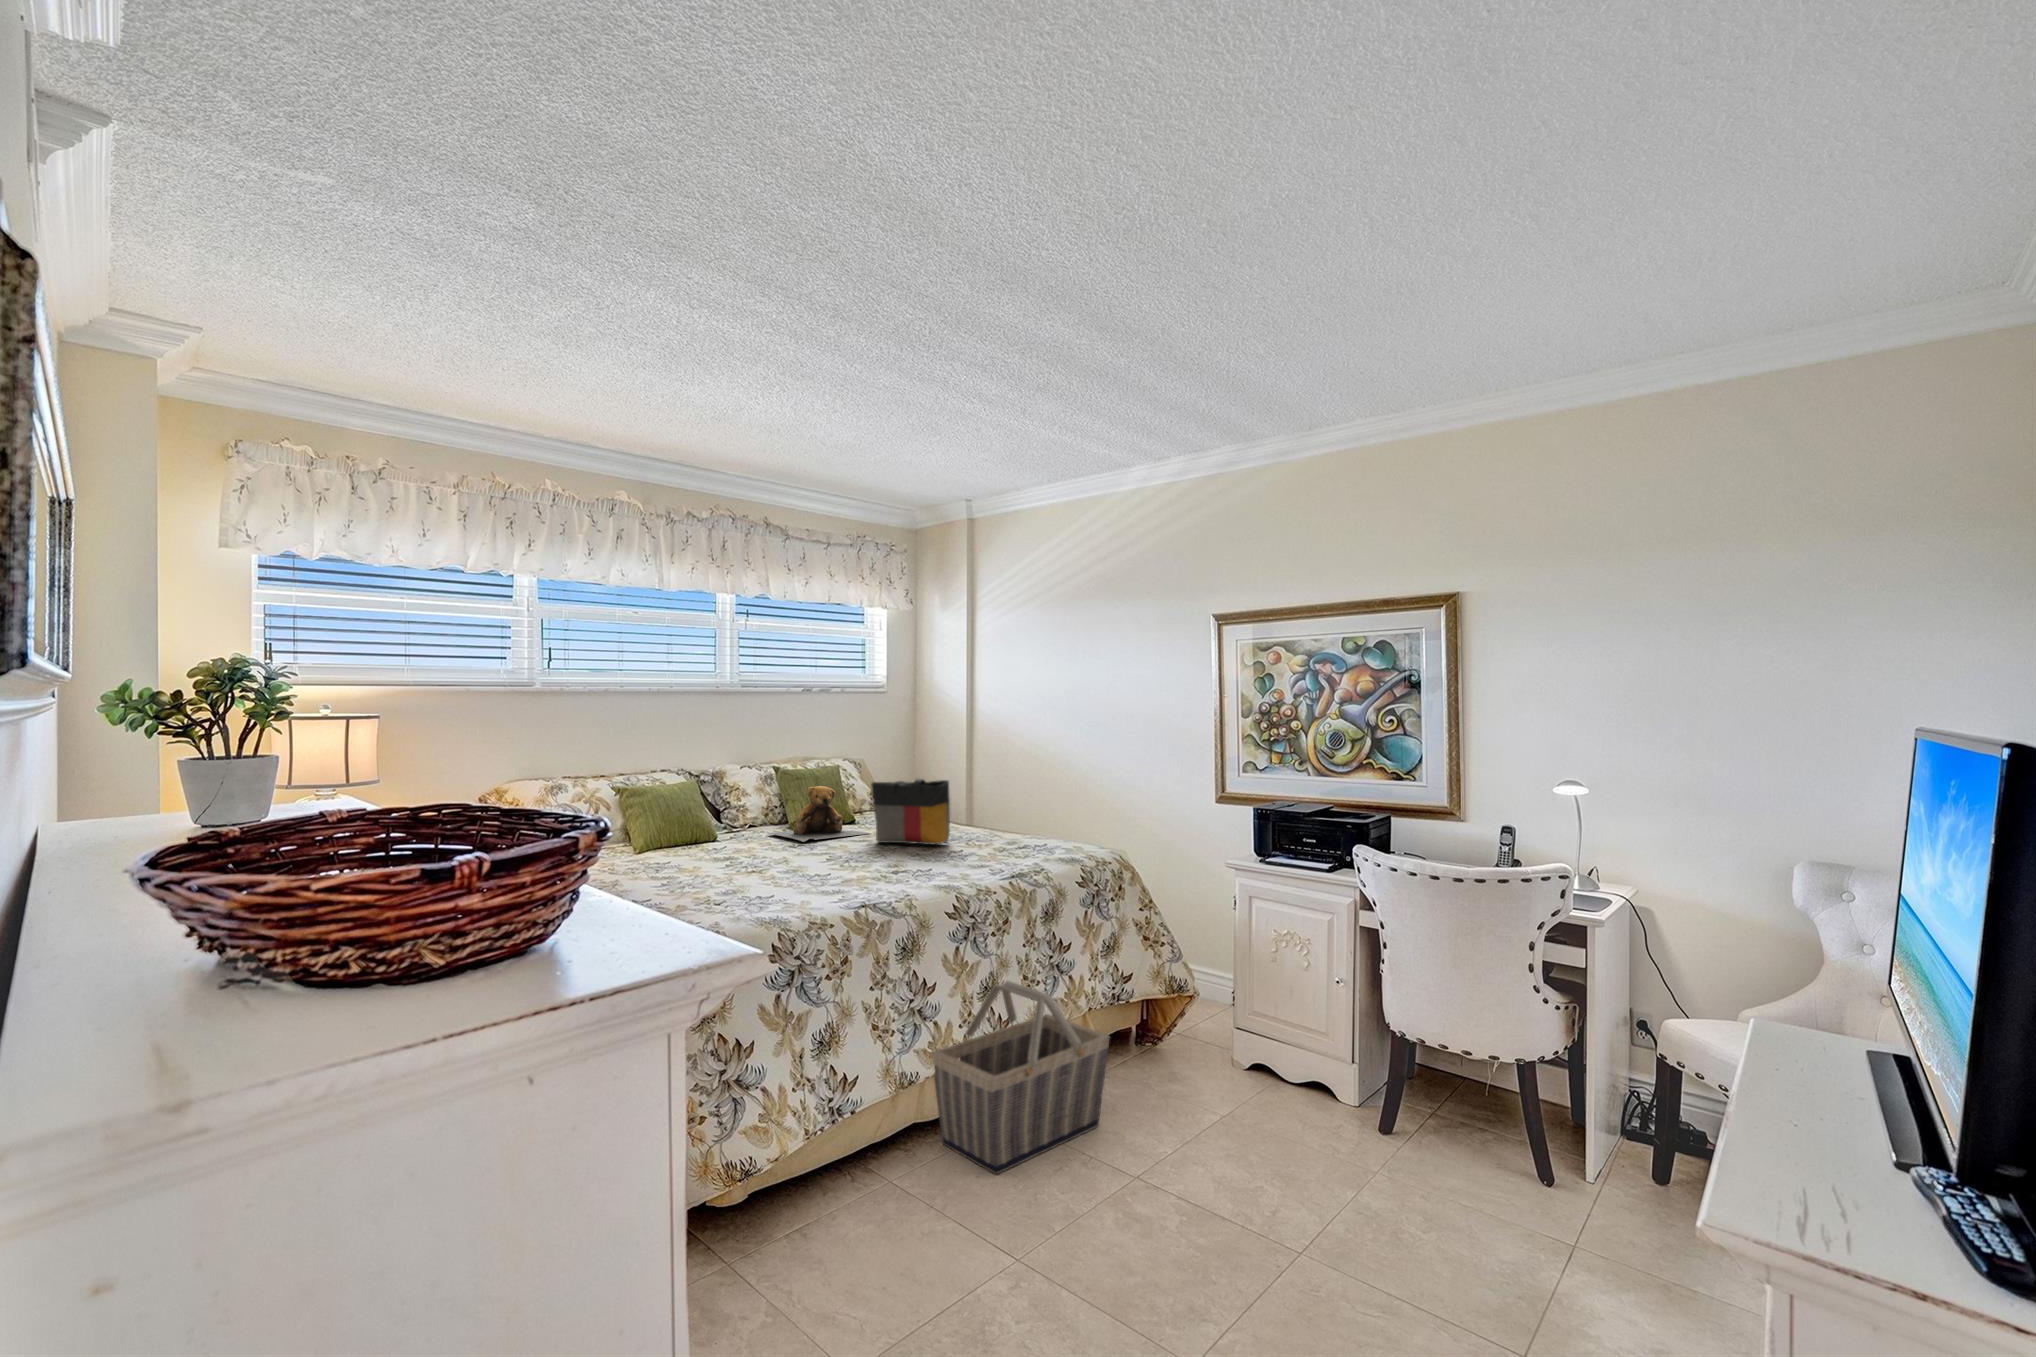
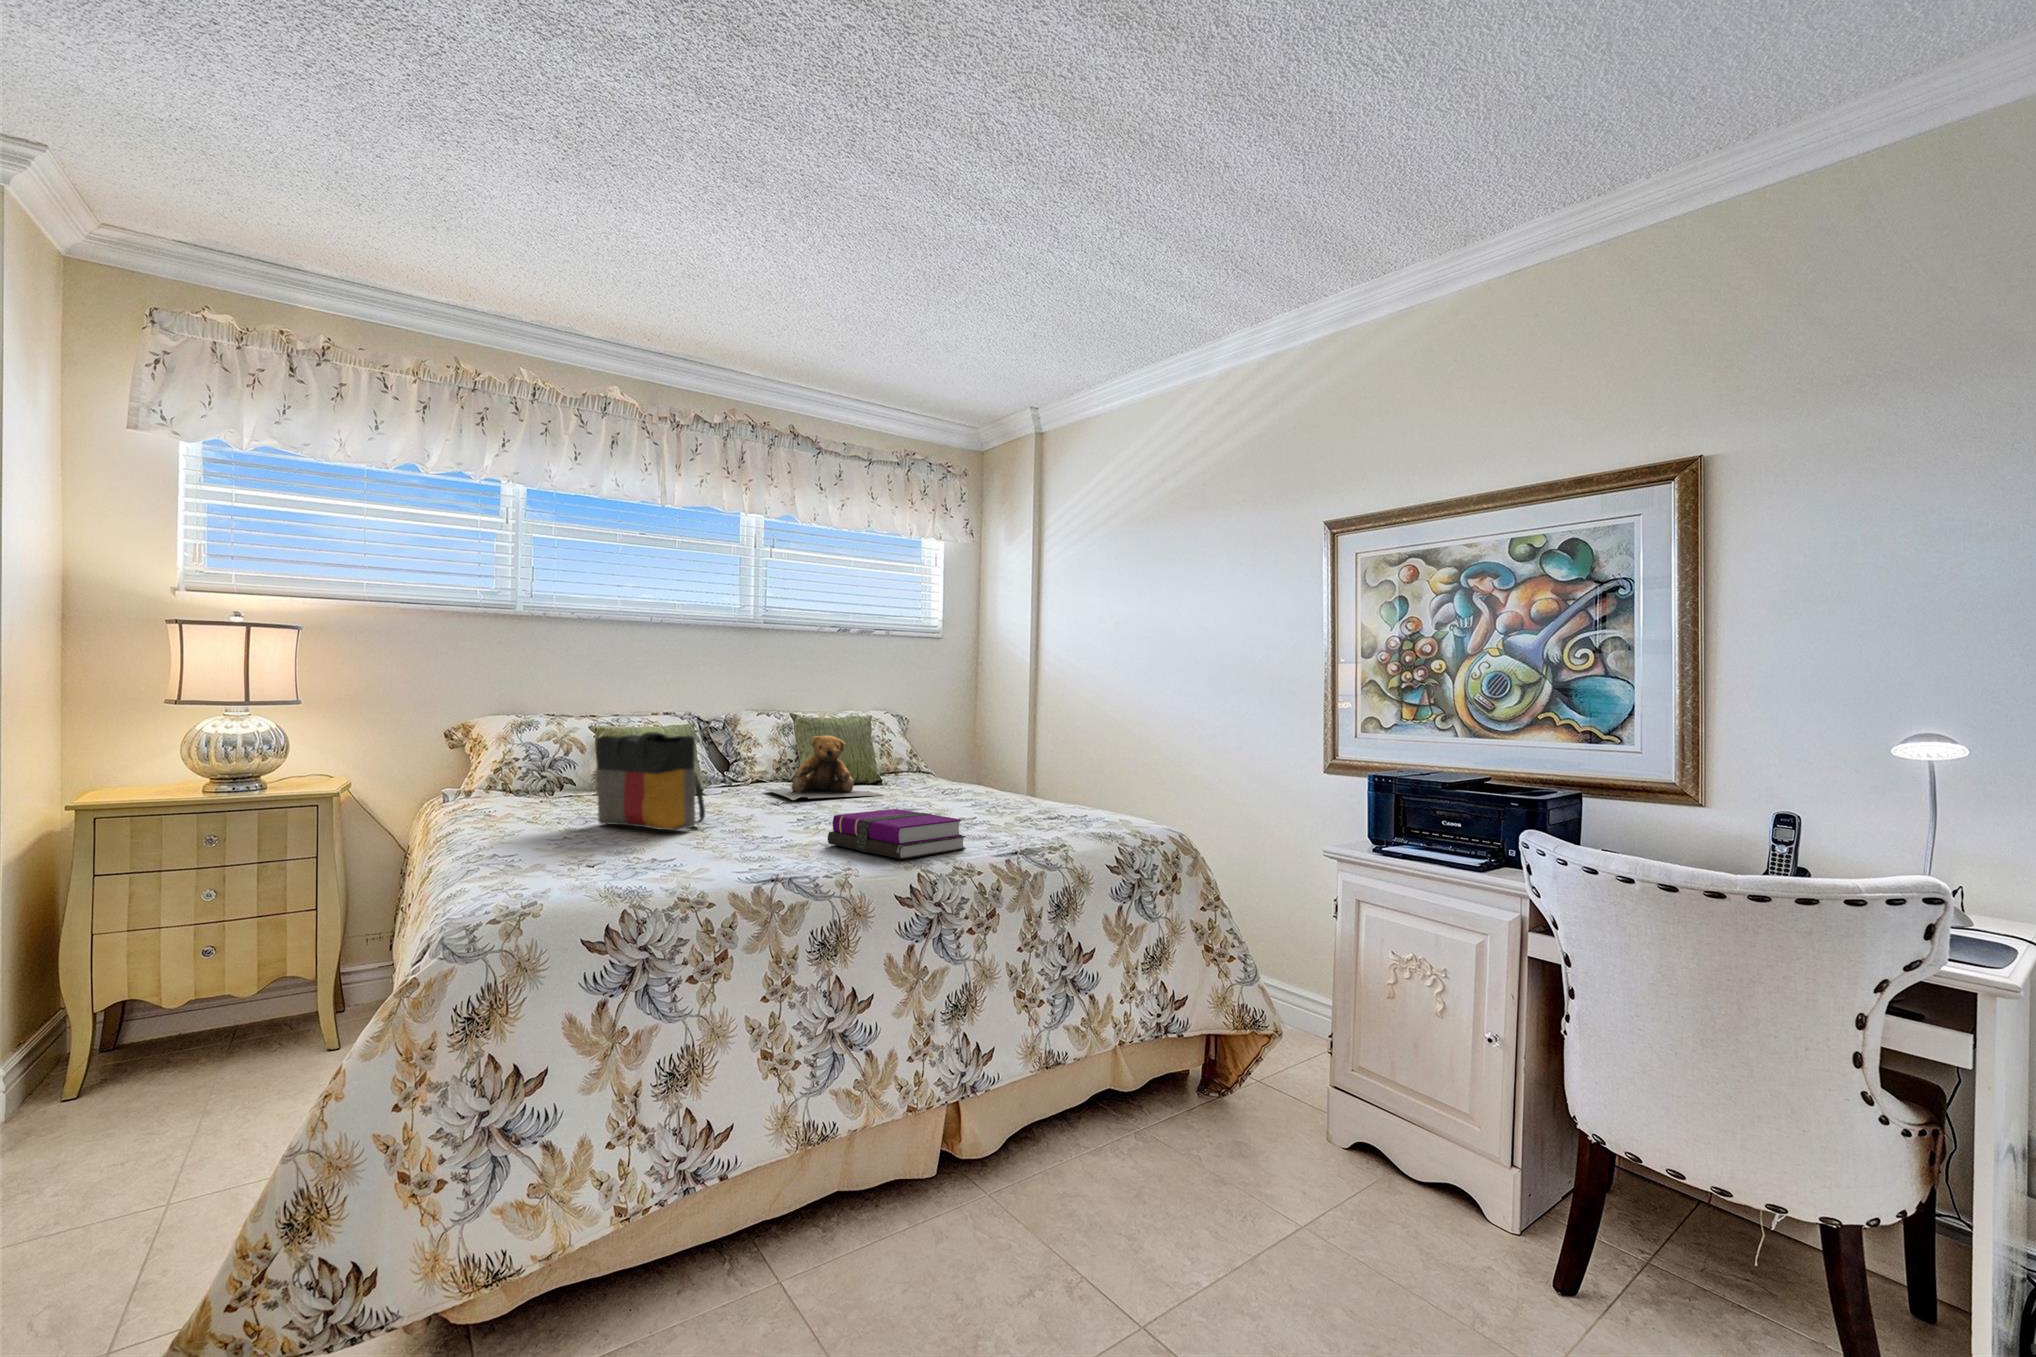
tote bag: present [871,779,950,844] -> present [596,732,705,830]
notebook: none [875,847,979,886] -> present [828,809,966,859]
basket: present [931,981,1109,1174] -> none [858,998,1125,1293]

